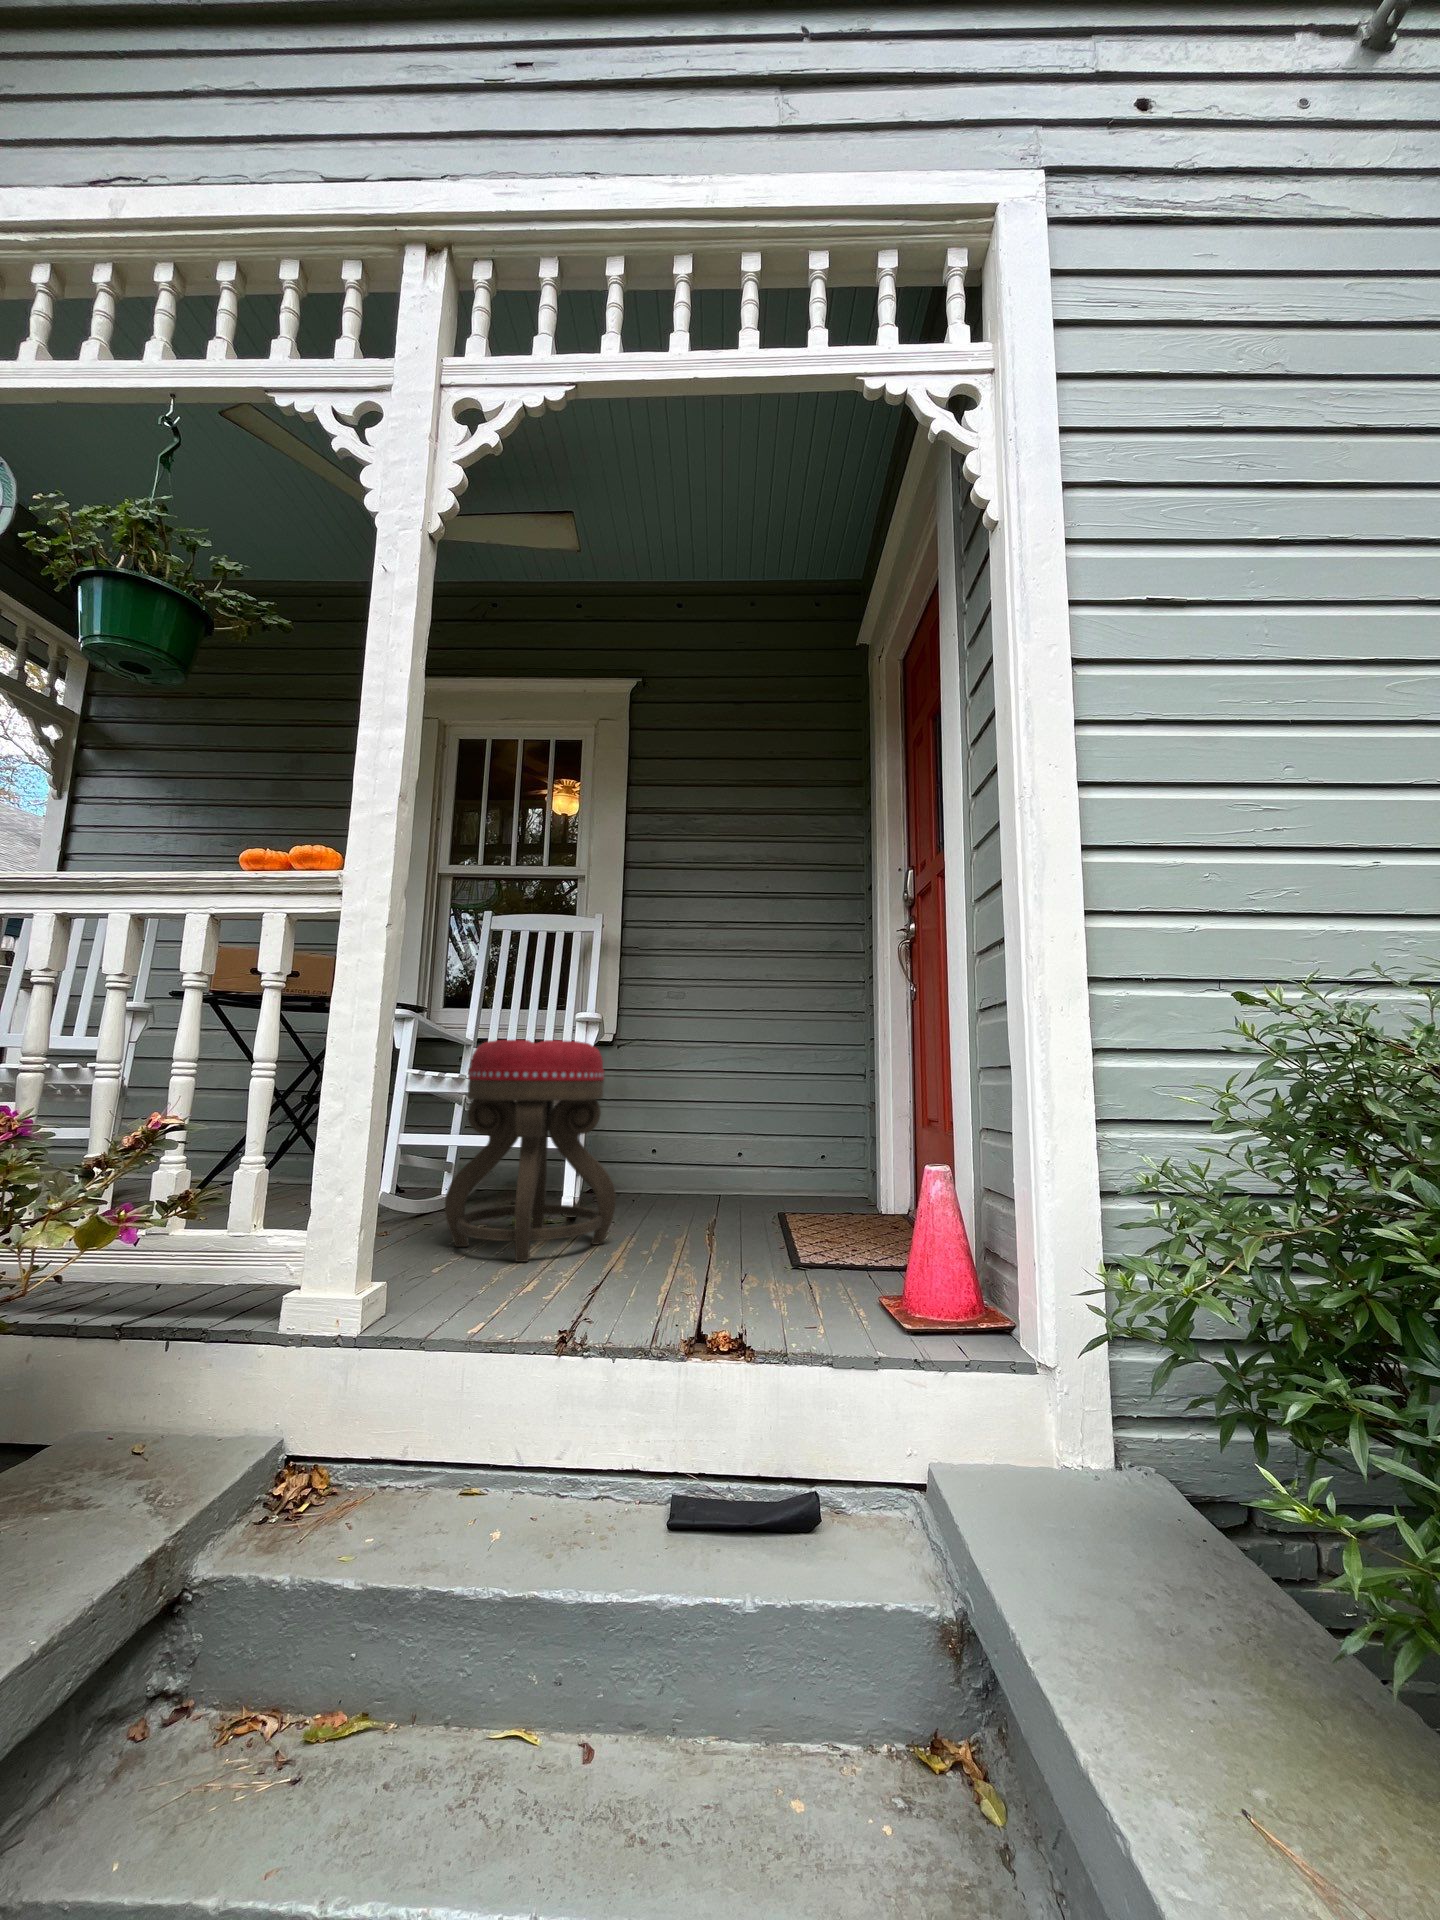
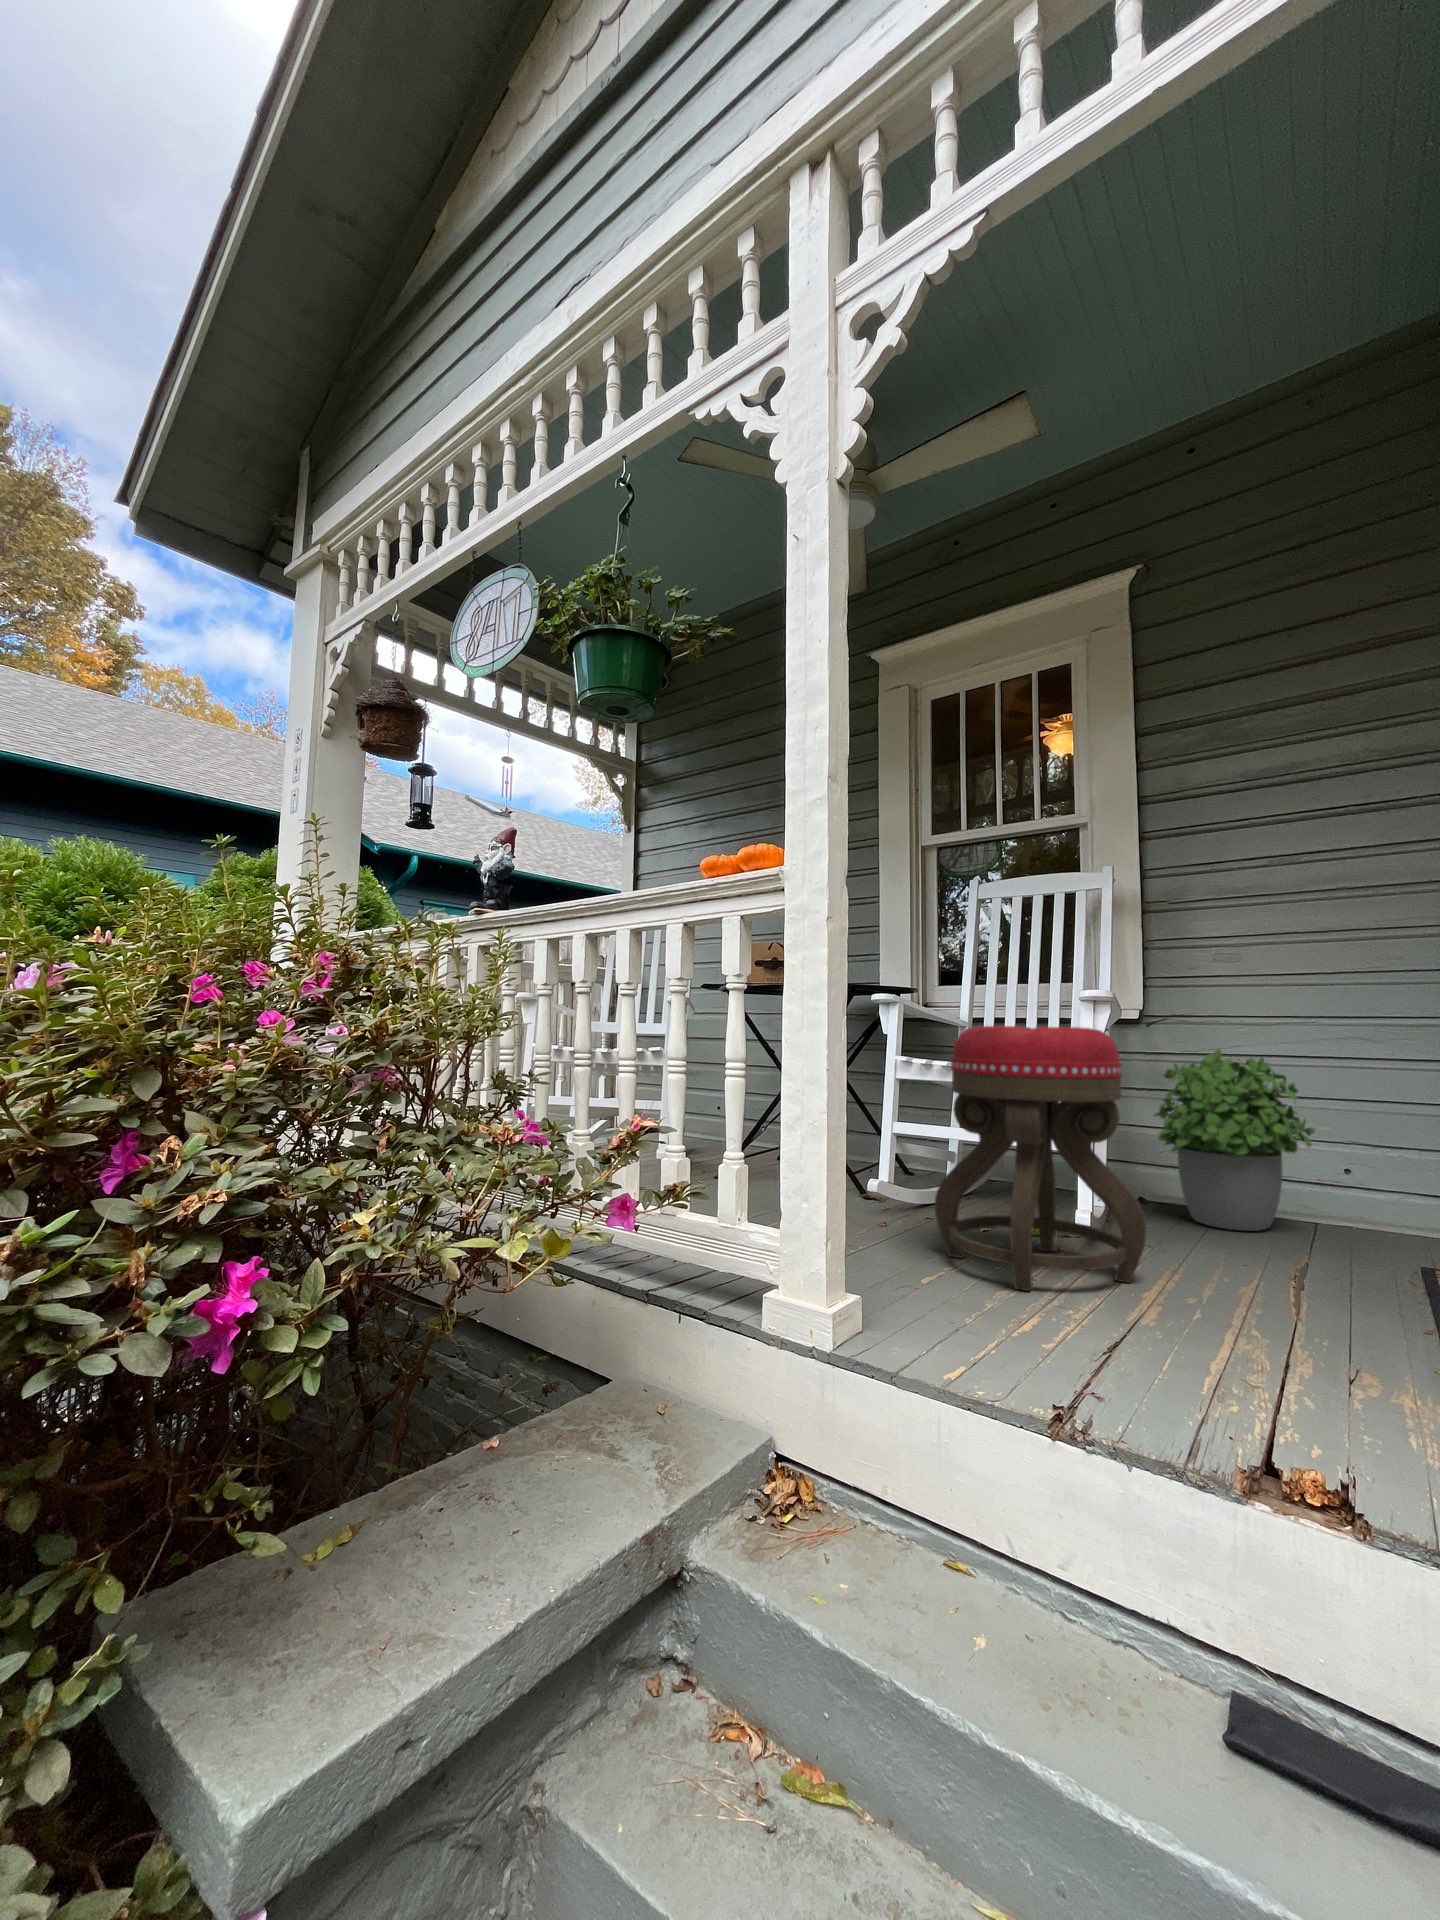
potted plant: none [618,1063,723,1201] -> present [1155,1049,1315,1231]

